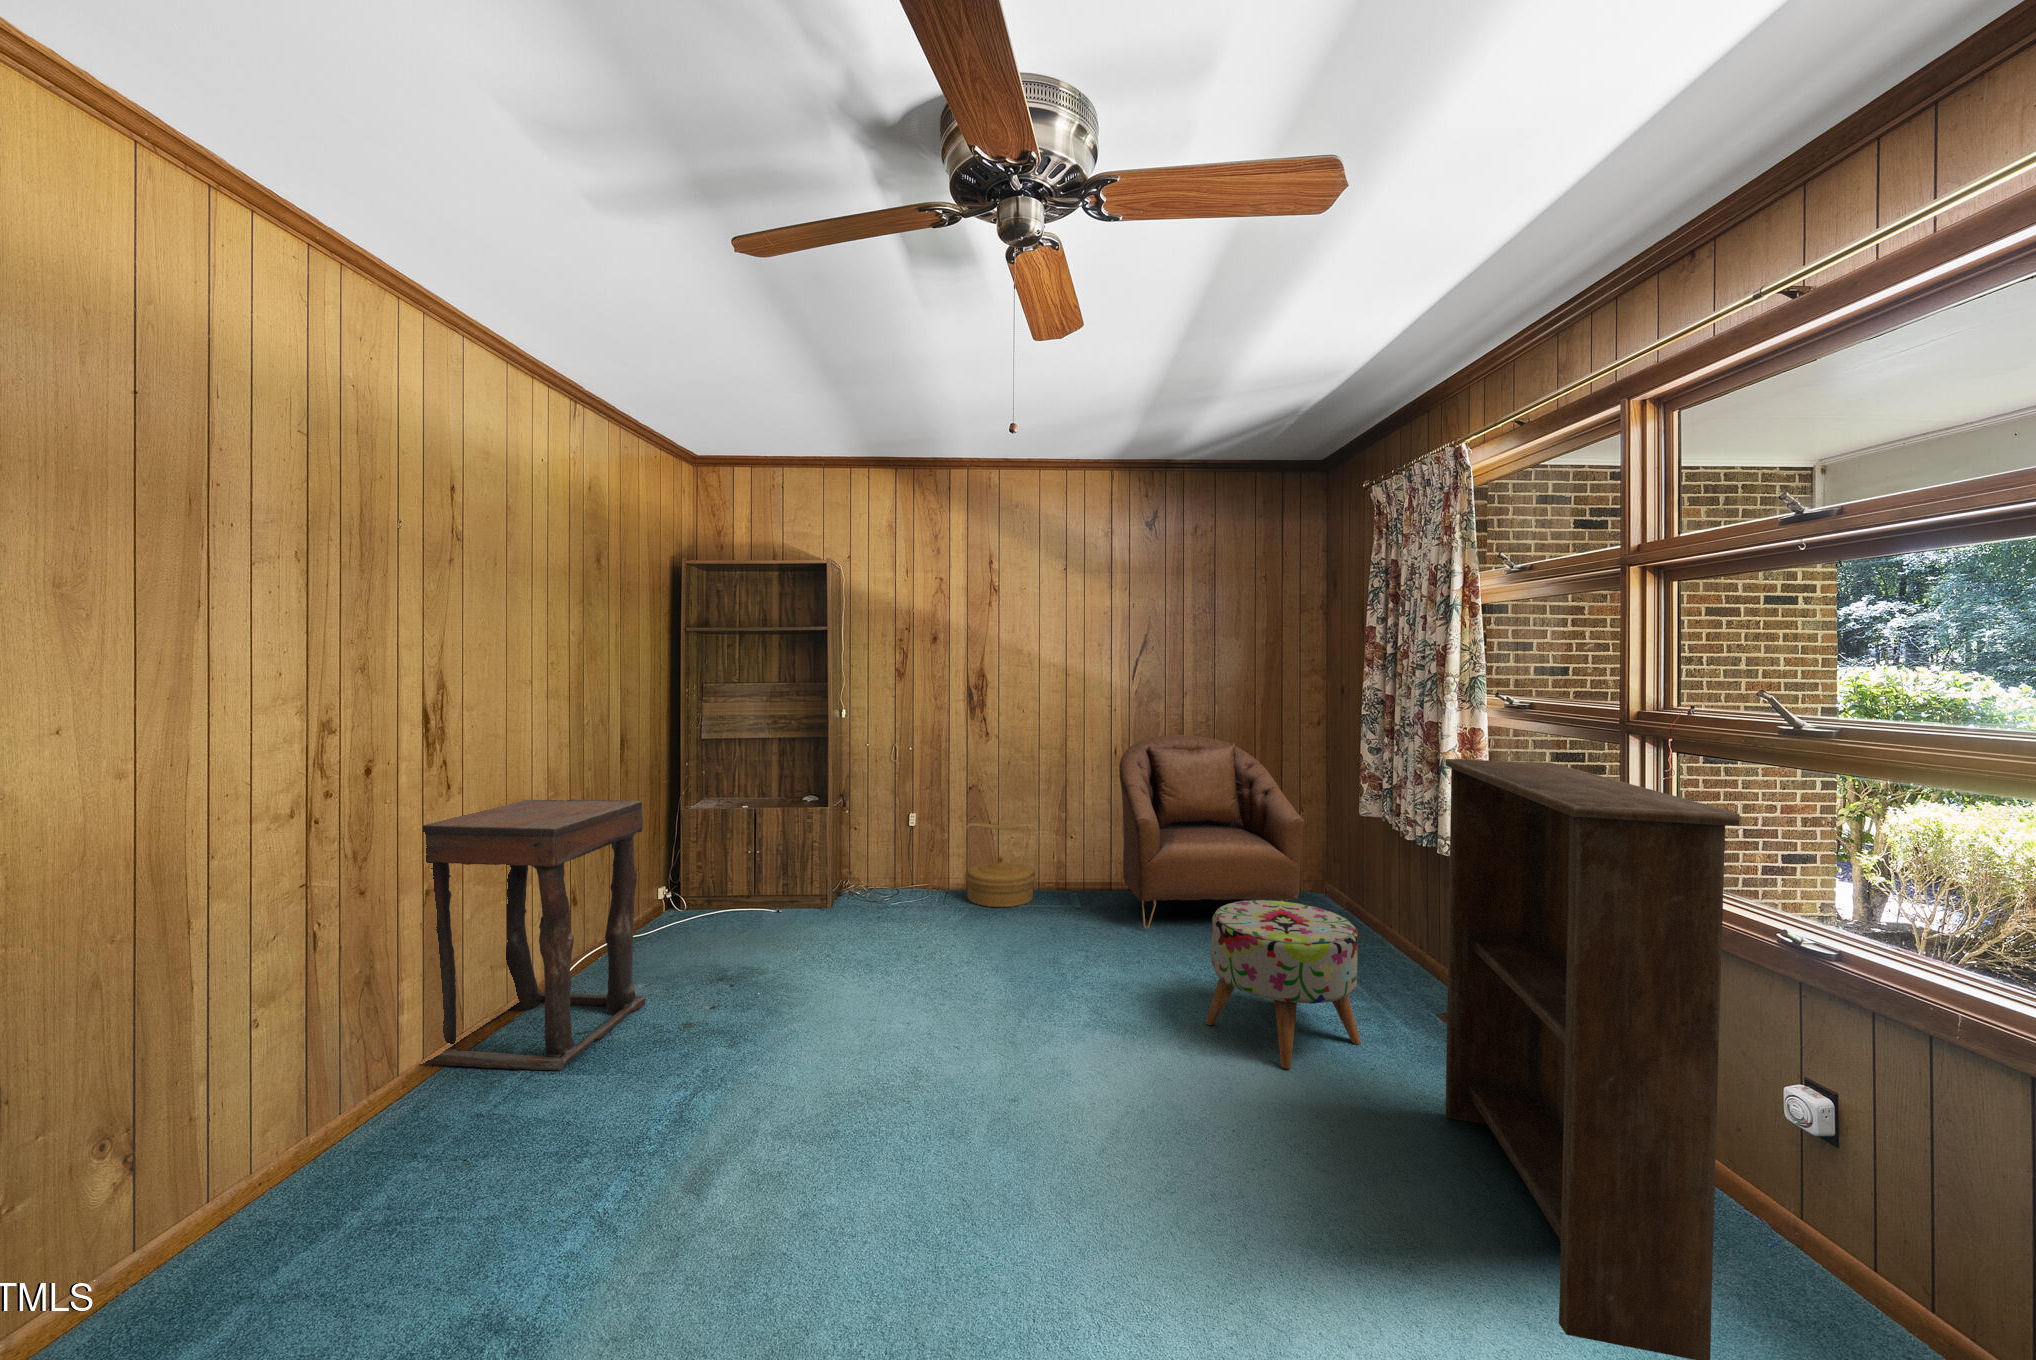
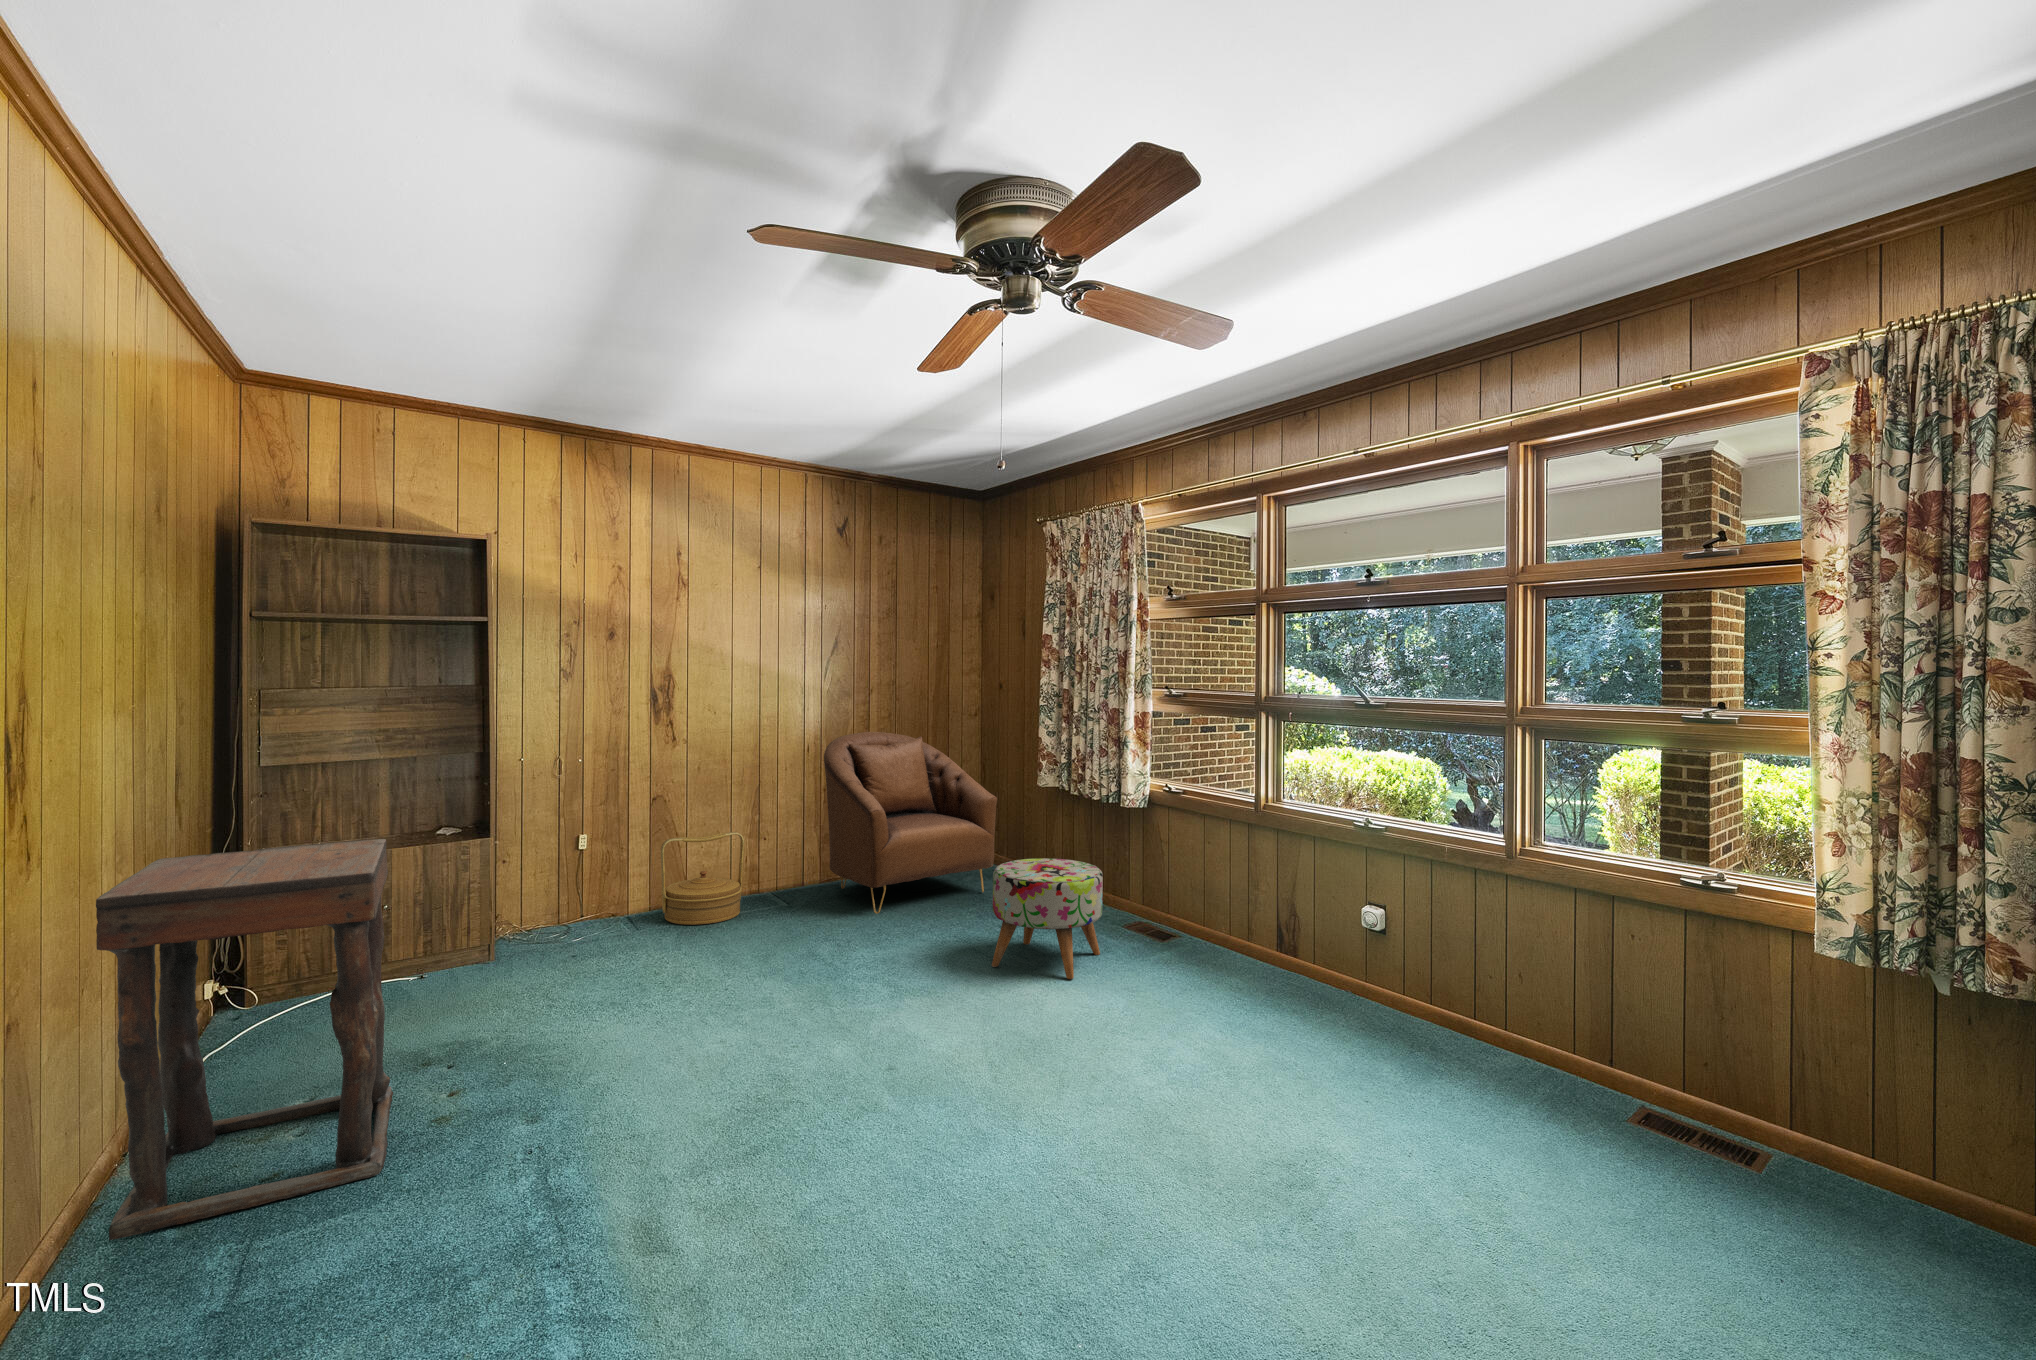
bookshelf: present [1445,759,1740,1360] -> none [1176,731,1370,1052]

